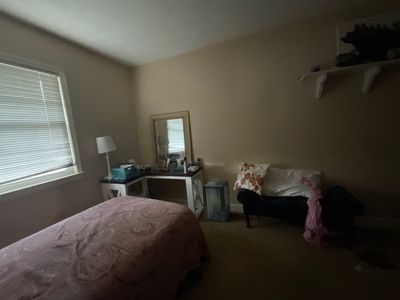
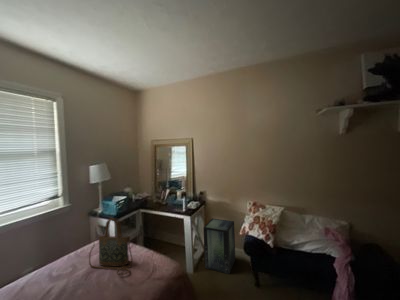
handbag: none [113,172,149,213] -> present [89,218,132,275]

